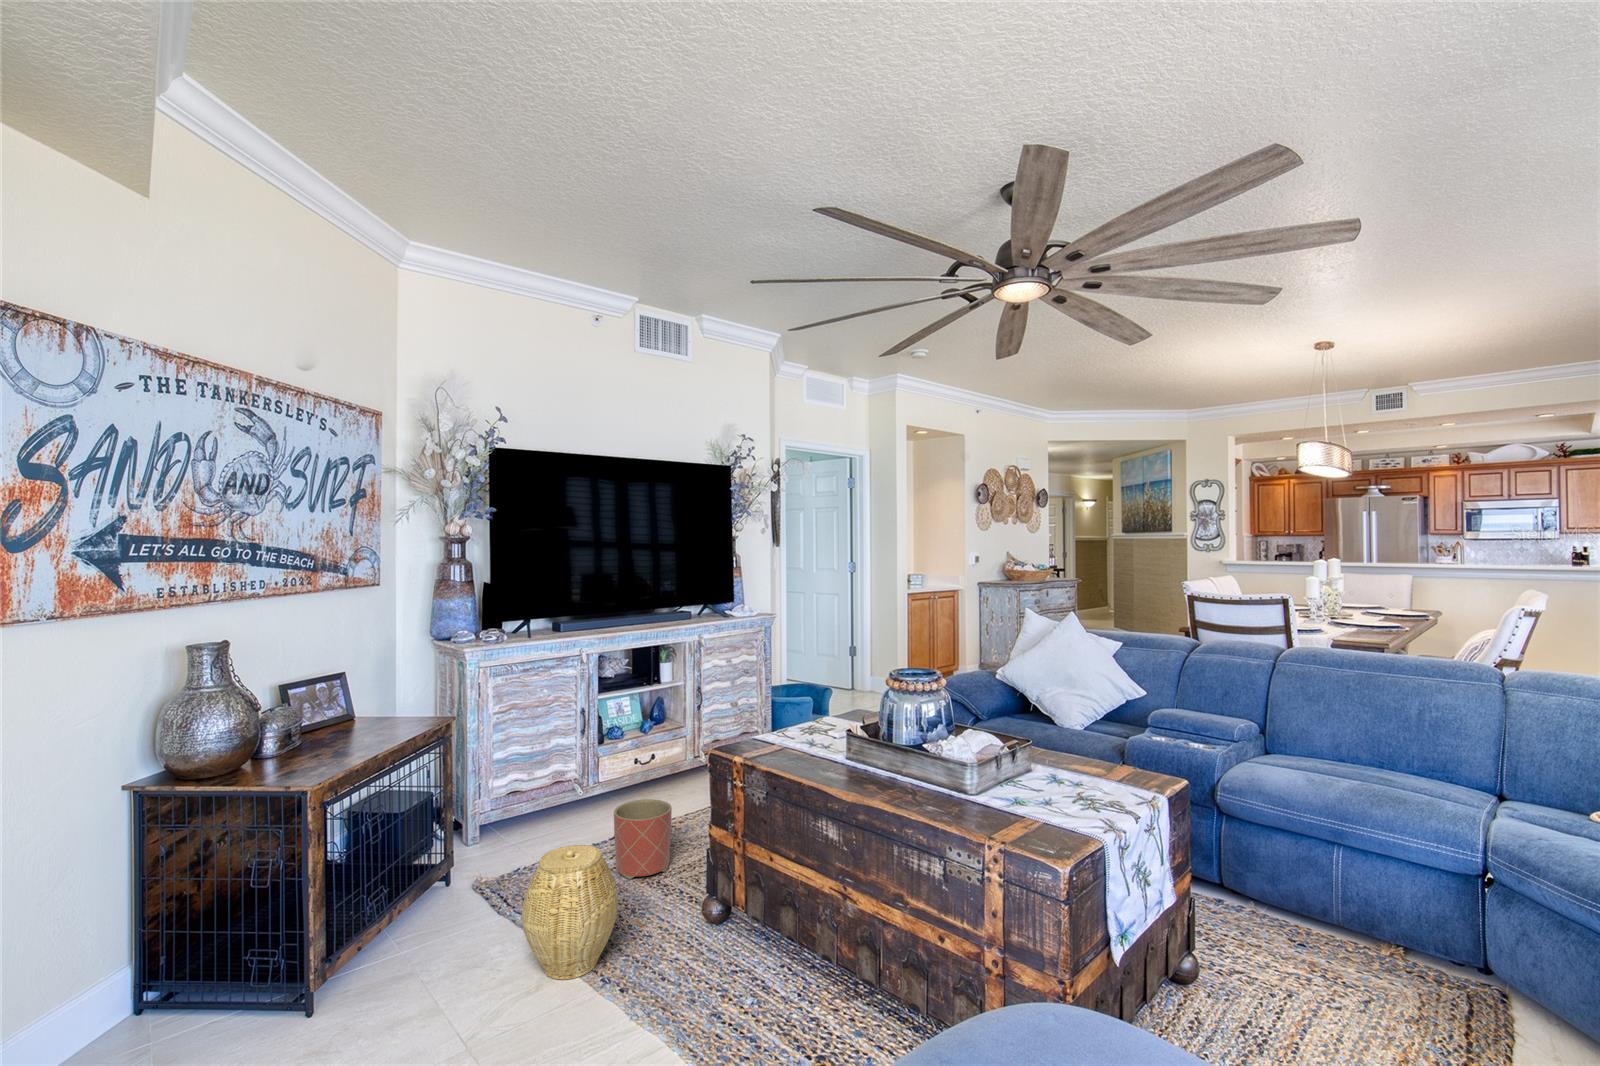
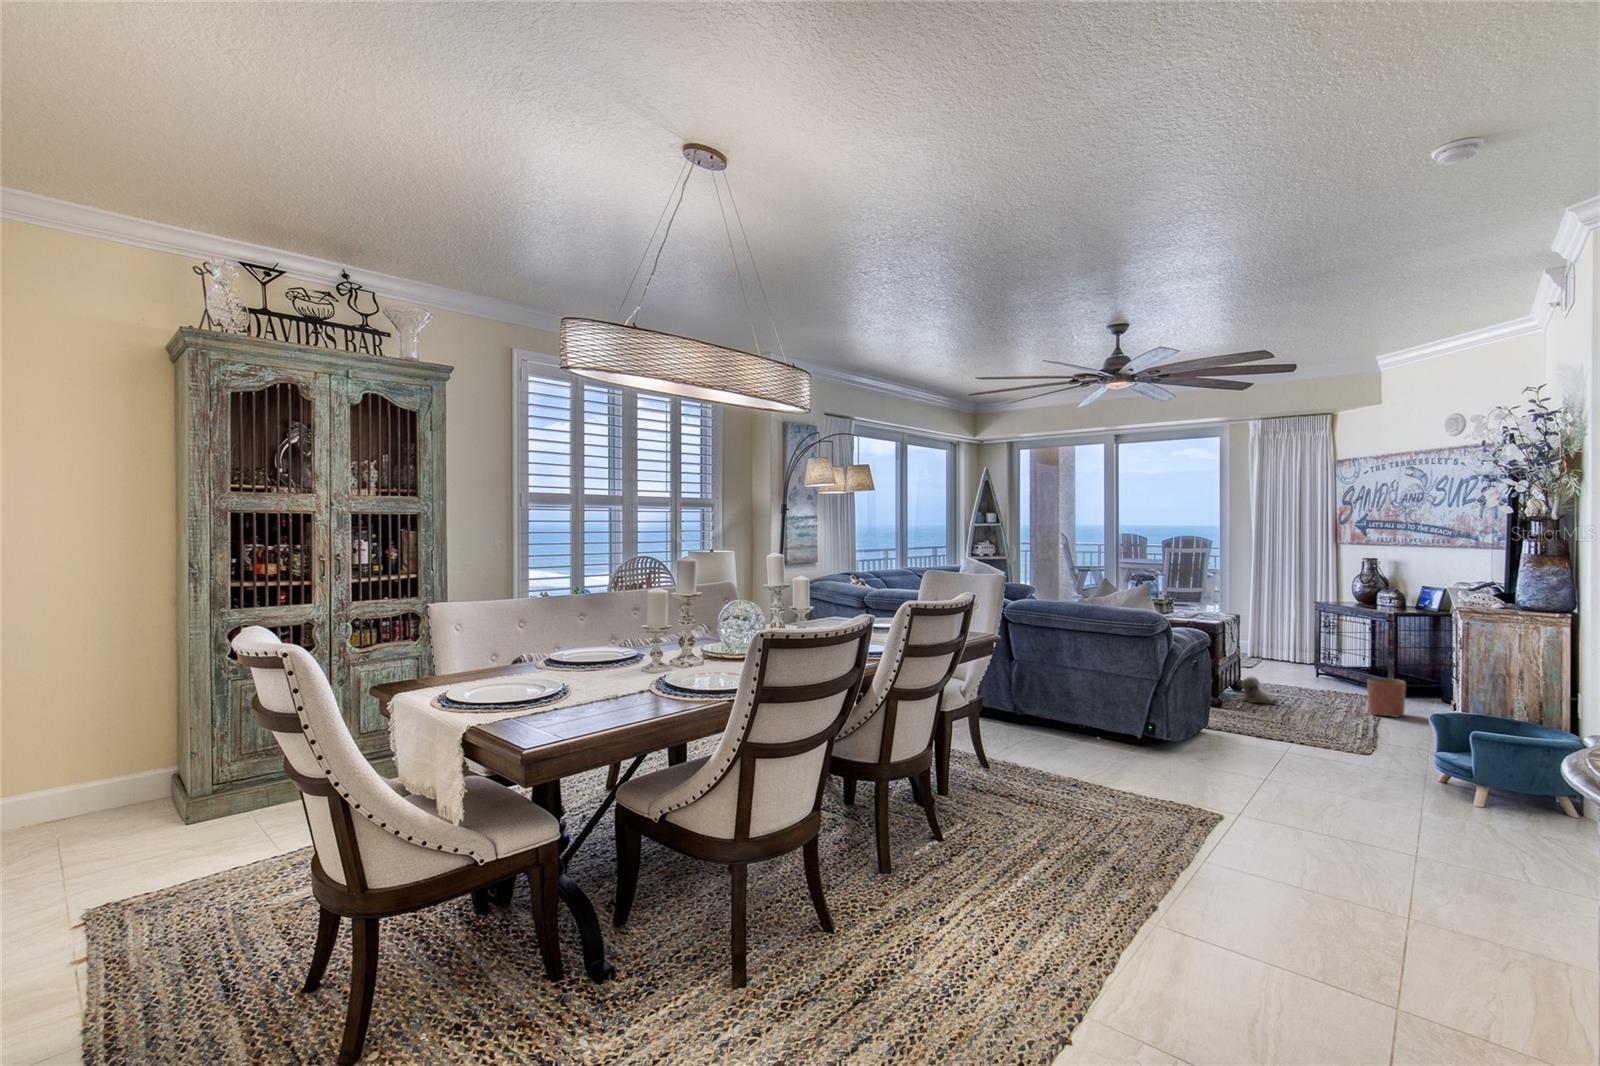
woven basket: present [522,845,618,980] -> none [1284,652,1326,700]
plush toy: none [682,921,744,997] -> present [1241,676,1279,704]

